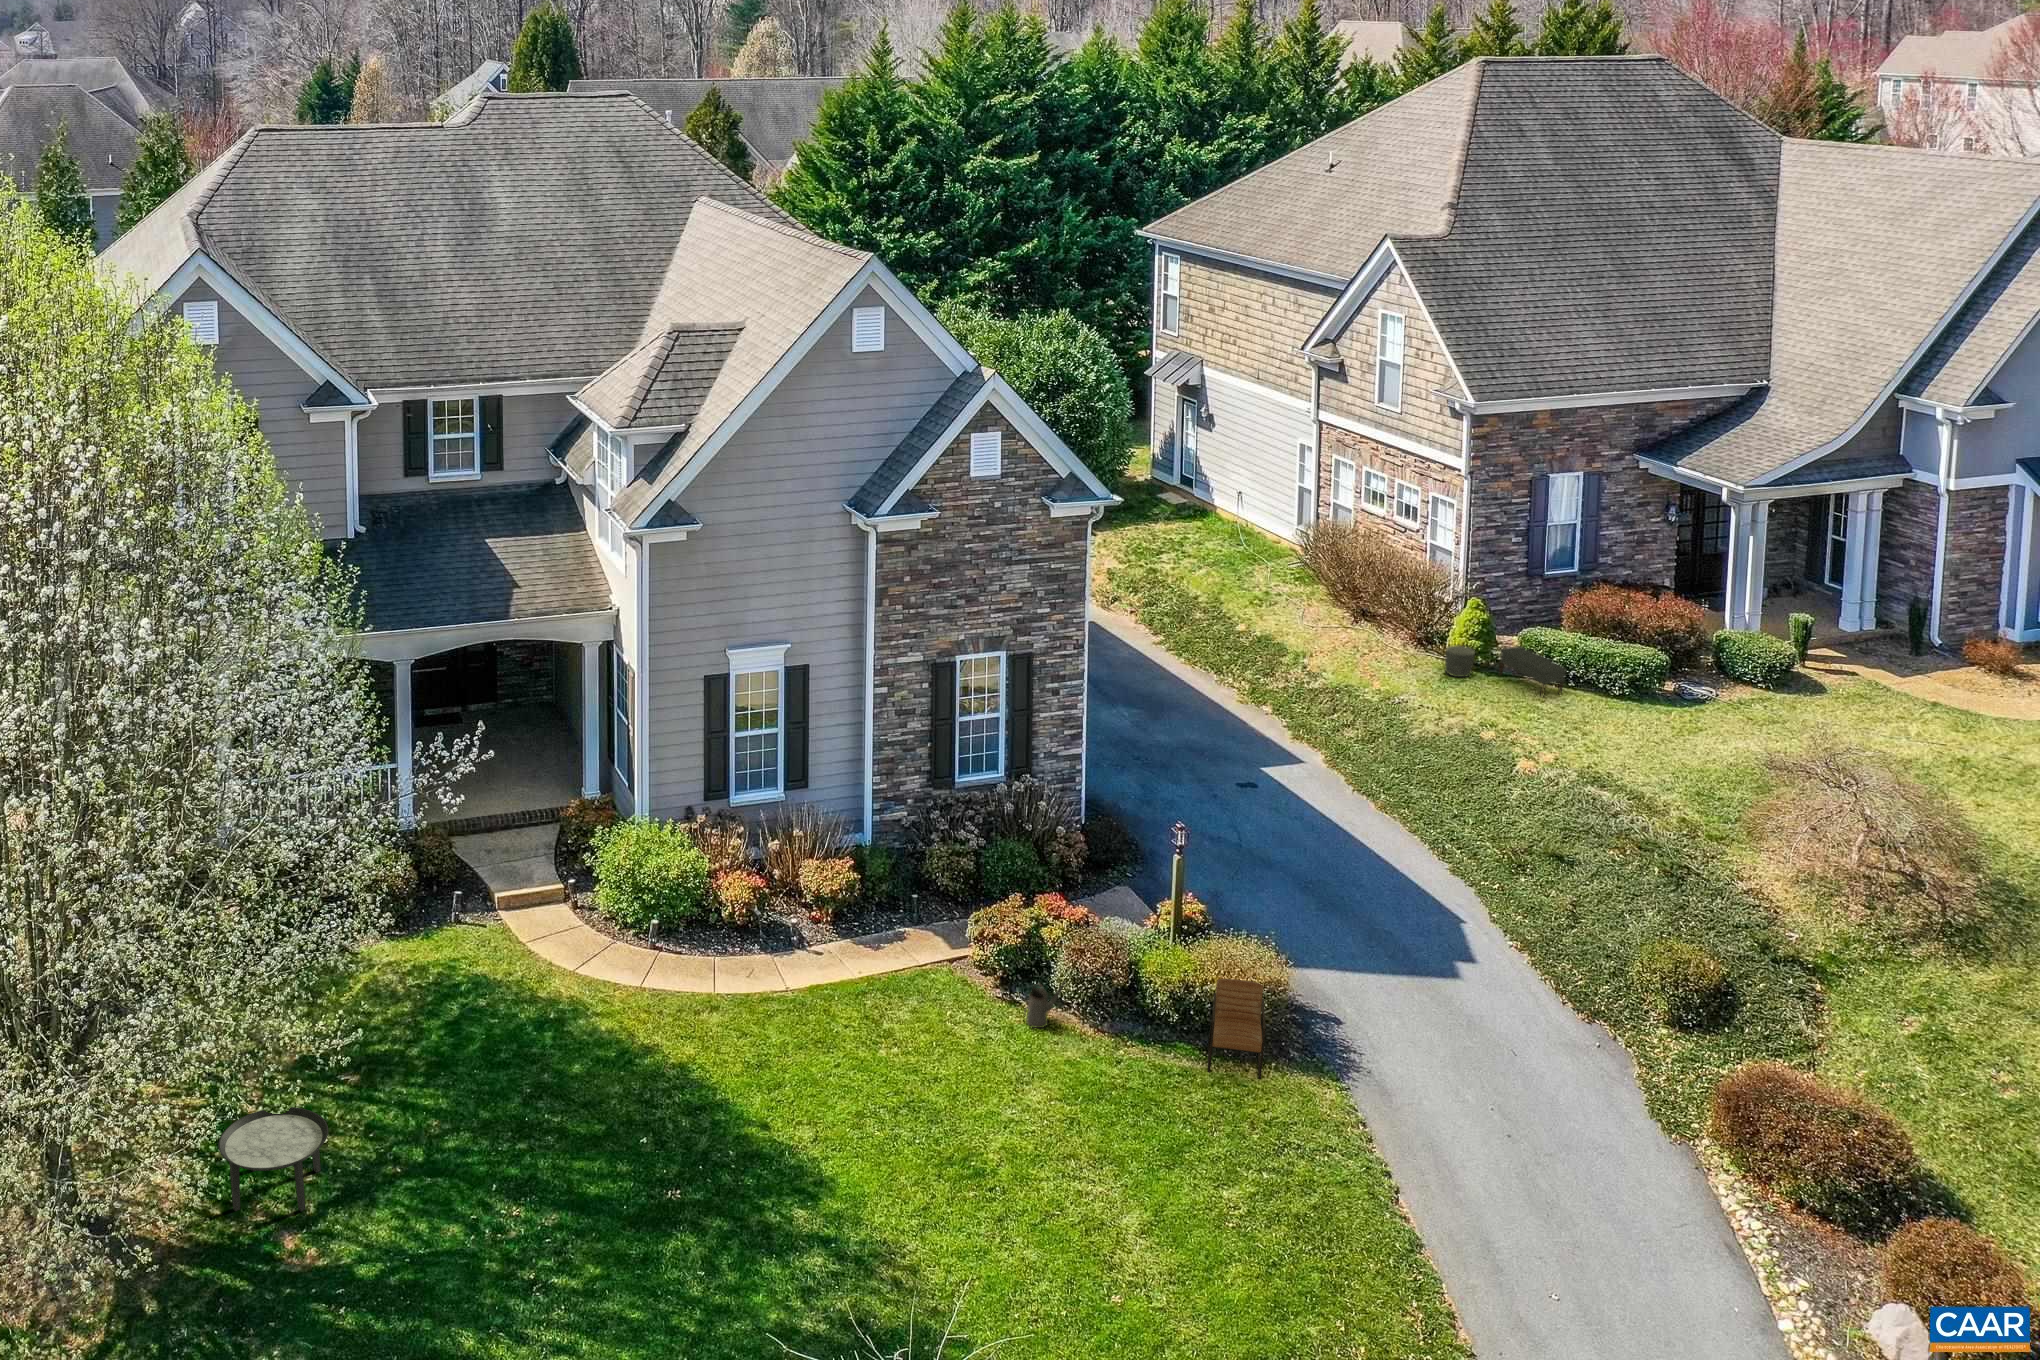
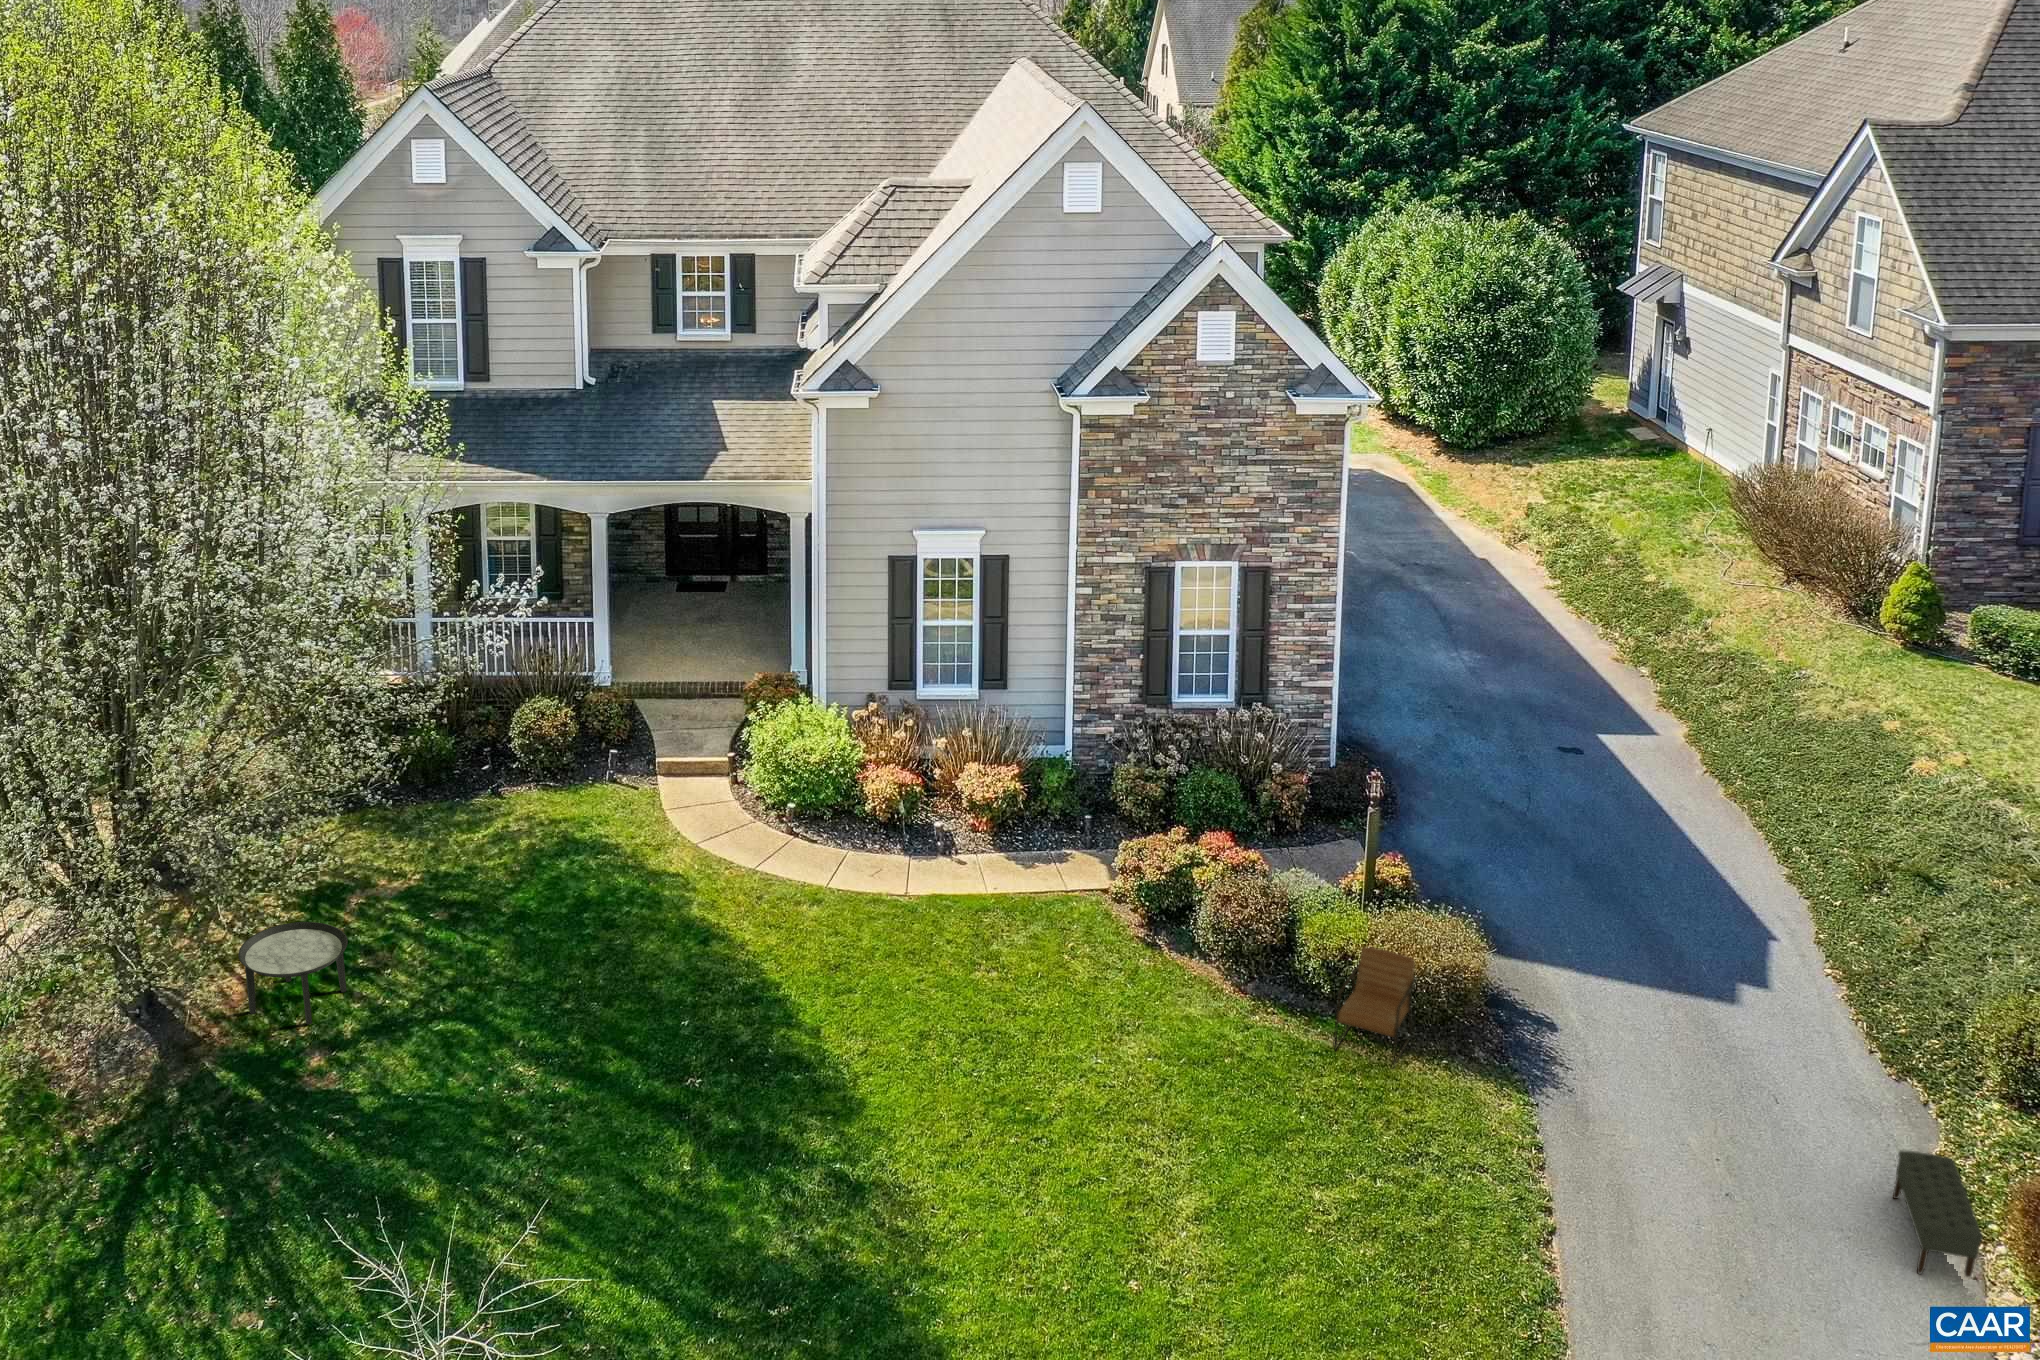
planter: present [1445,645,1475,677] -> none [1866,618,1908,658]
bench: present [1499,646,1567,697] -> present [1893,1151,1983,1277]
watering can: present [1025,981,1066,1028] -> none [1141,924,1199,975]

